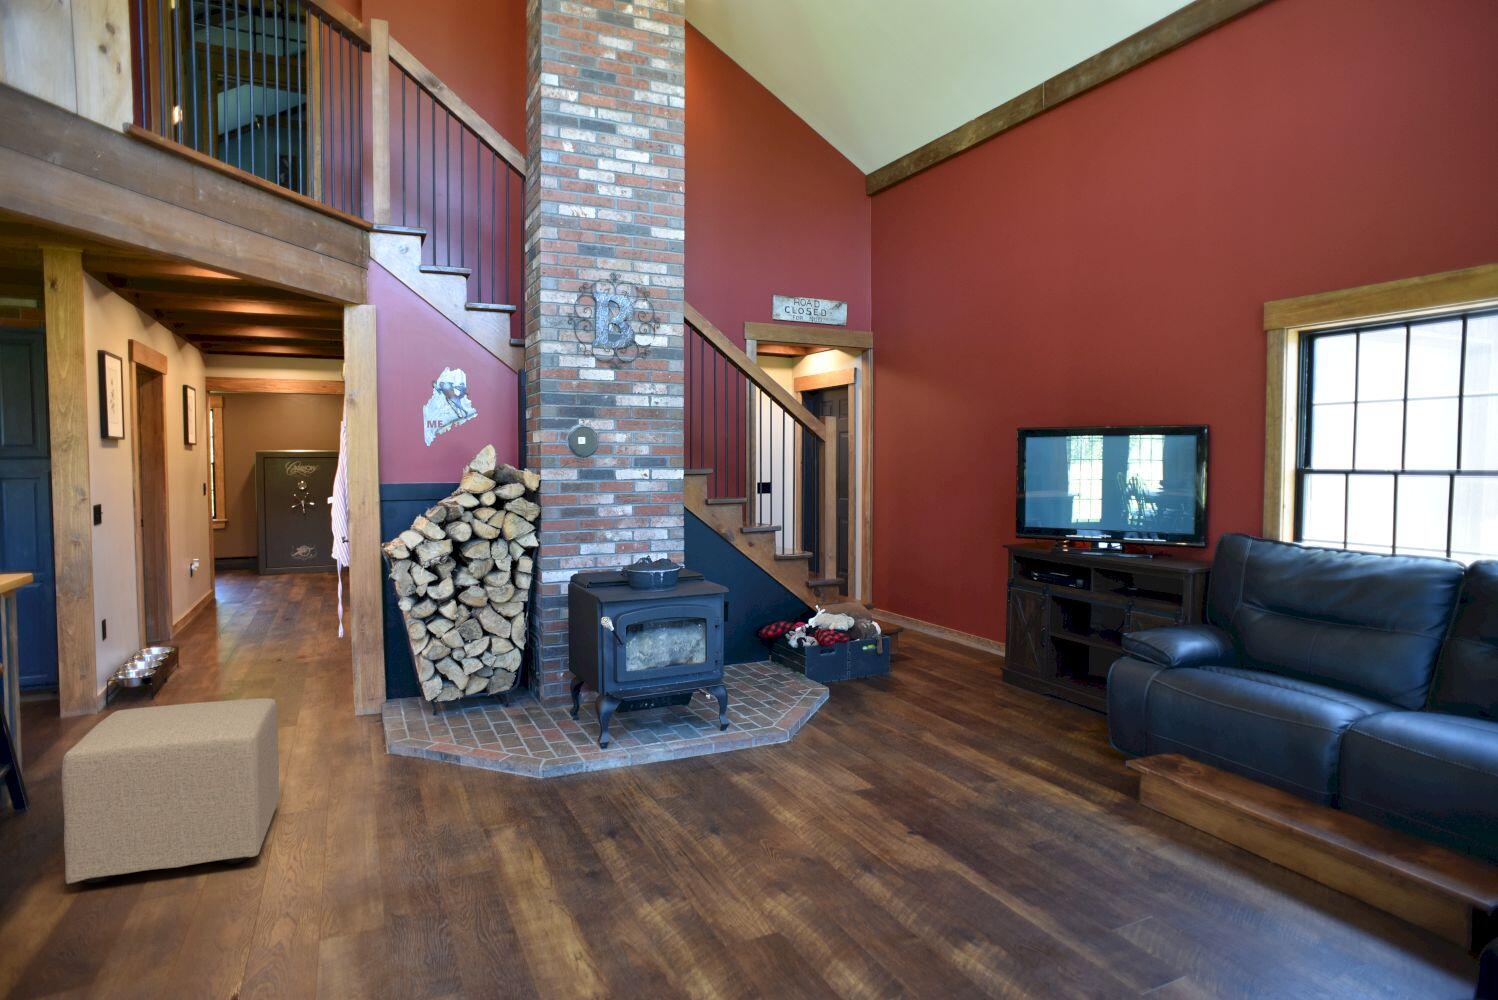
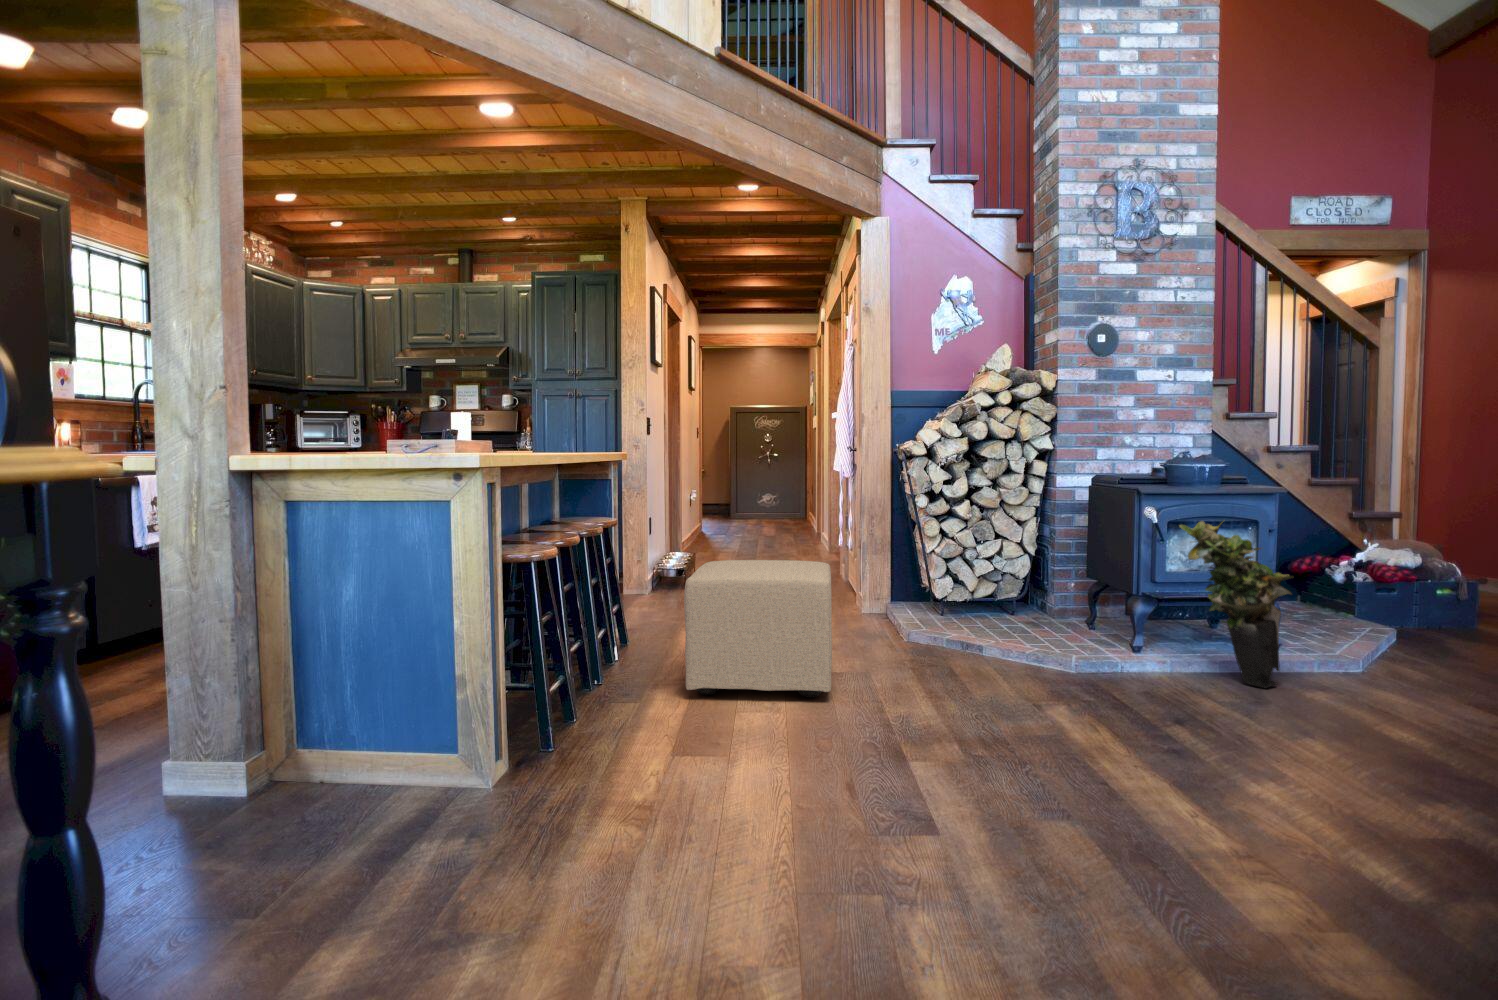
potted plant: none [632,624,720,775] -> present [1180,522,1292,688]

